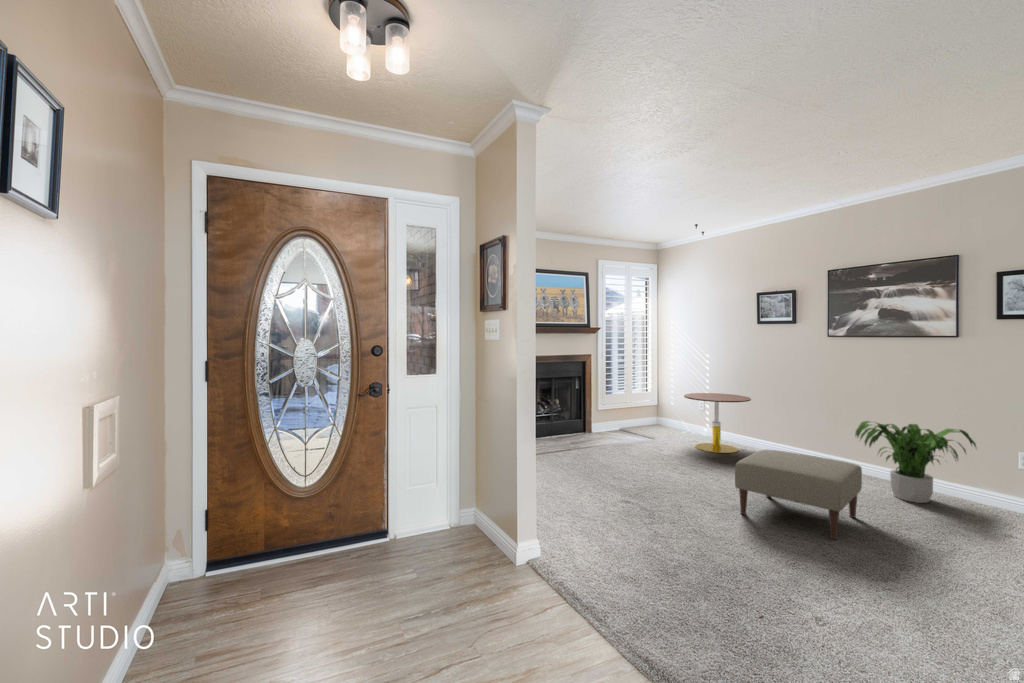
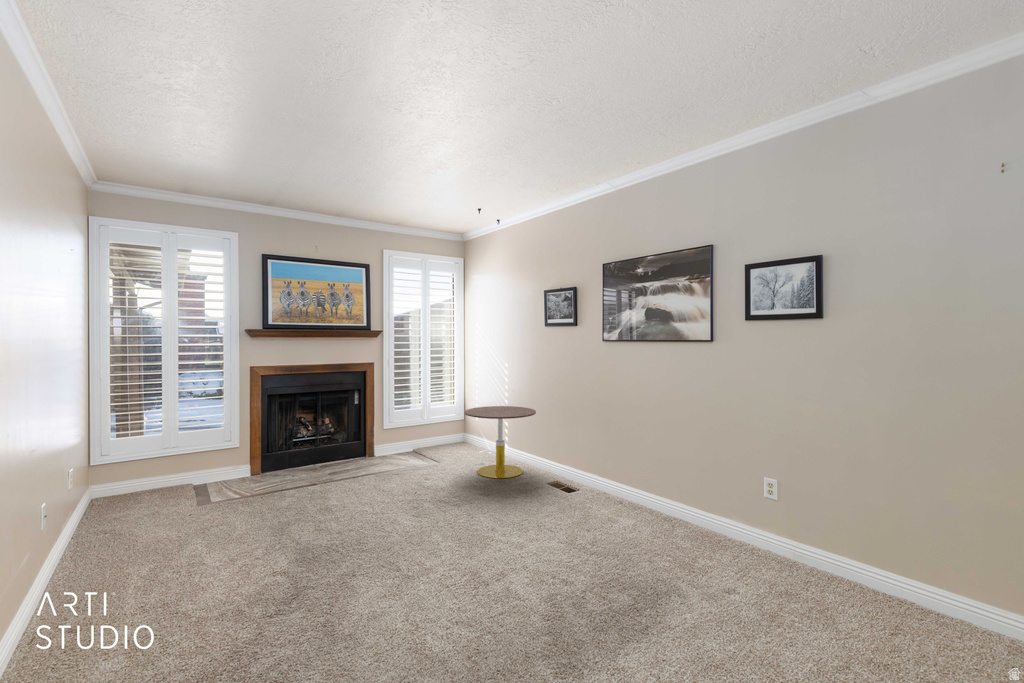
potted plant: present [855,421,976,503] -> none [607,442,725,540]
ottoman: present [735,450,862,539] -> none [428,486,588,620]

